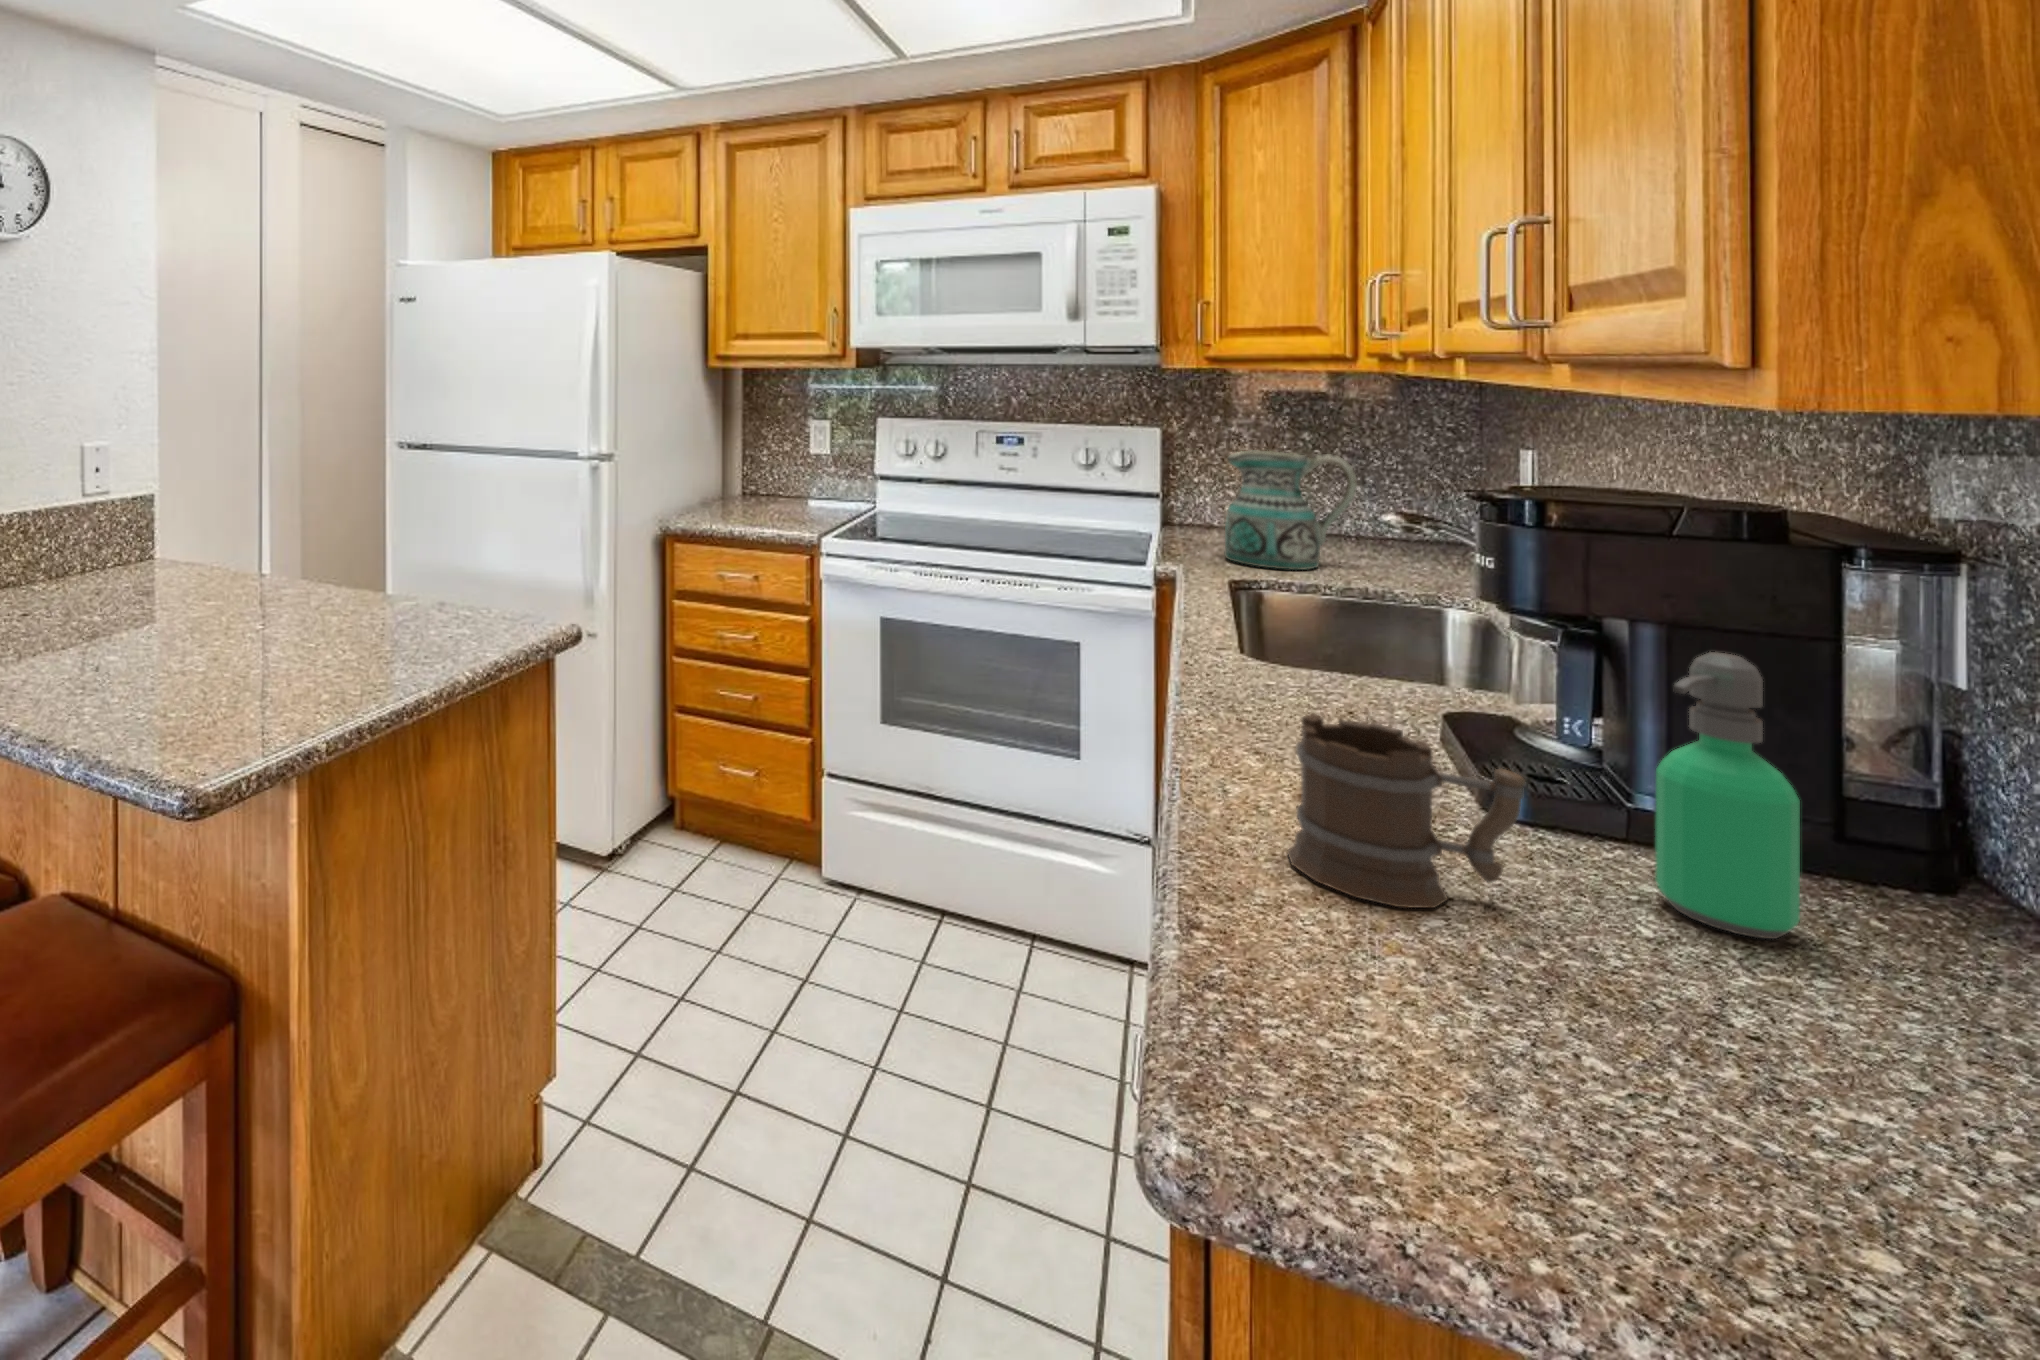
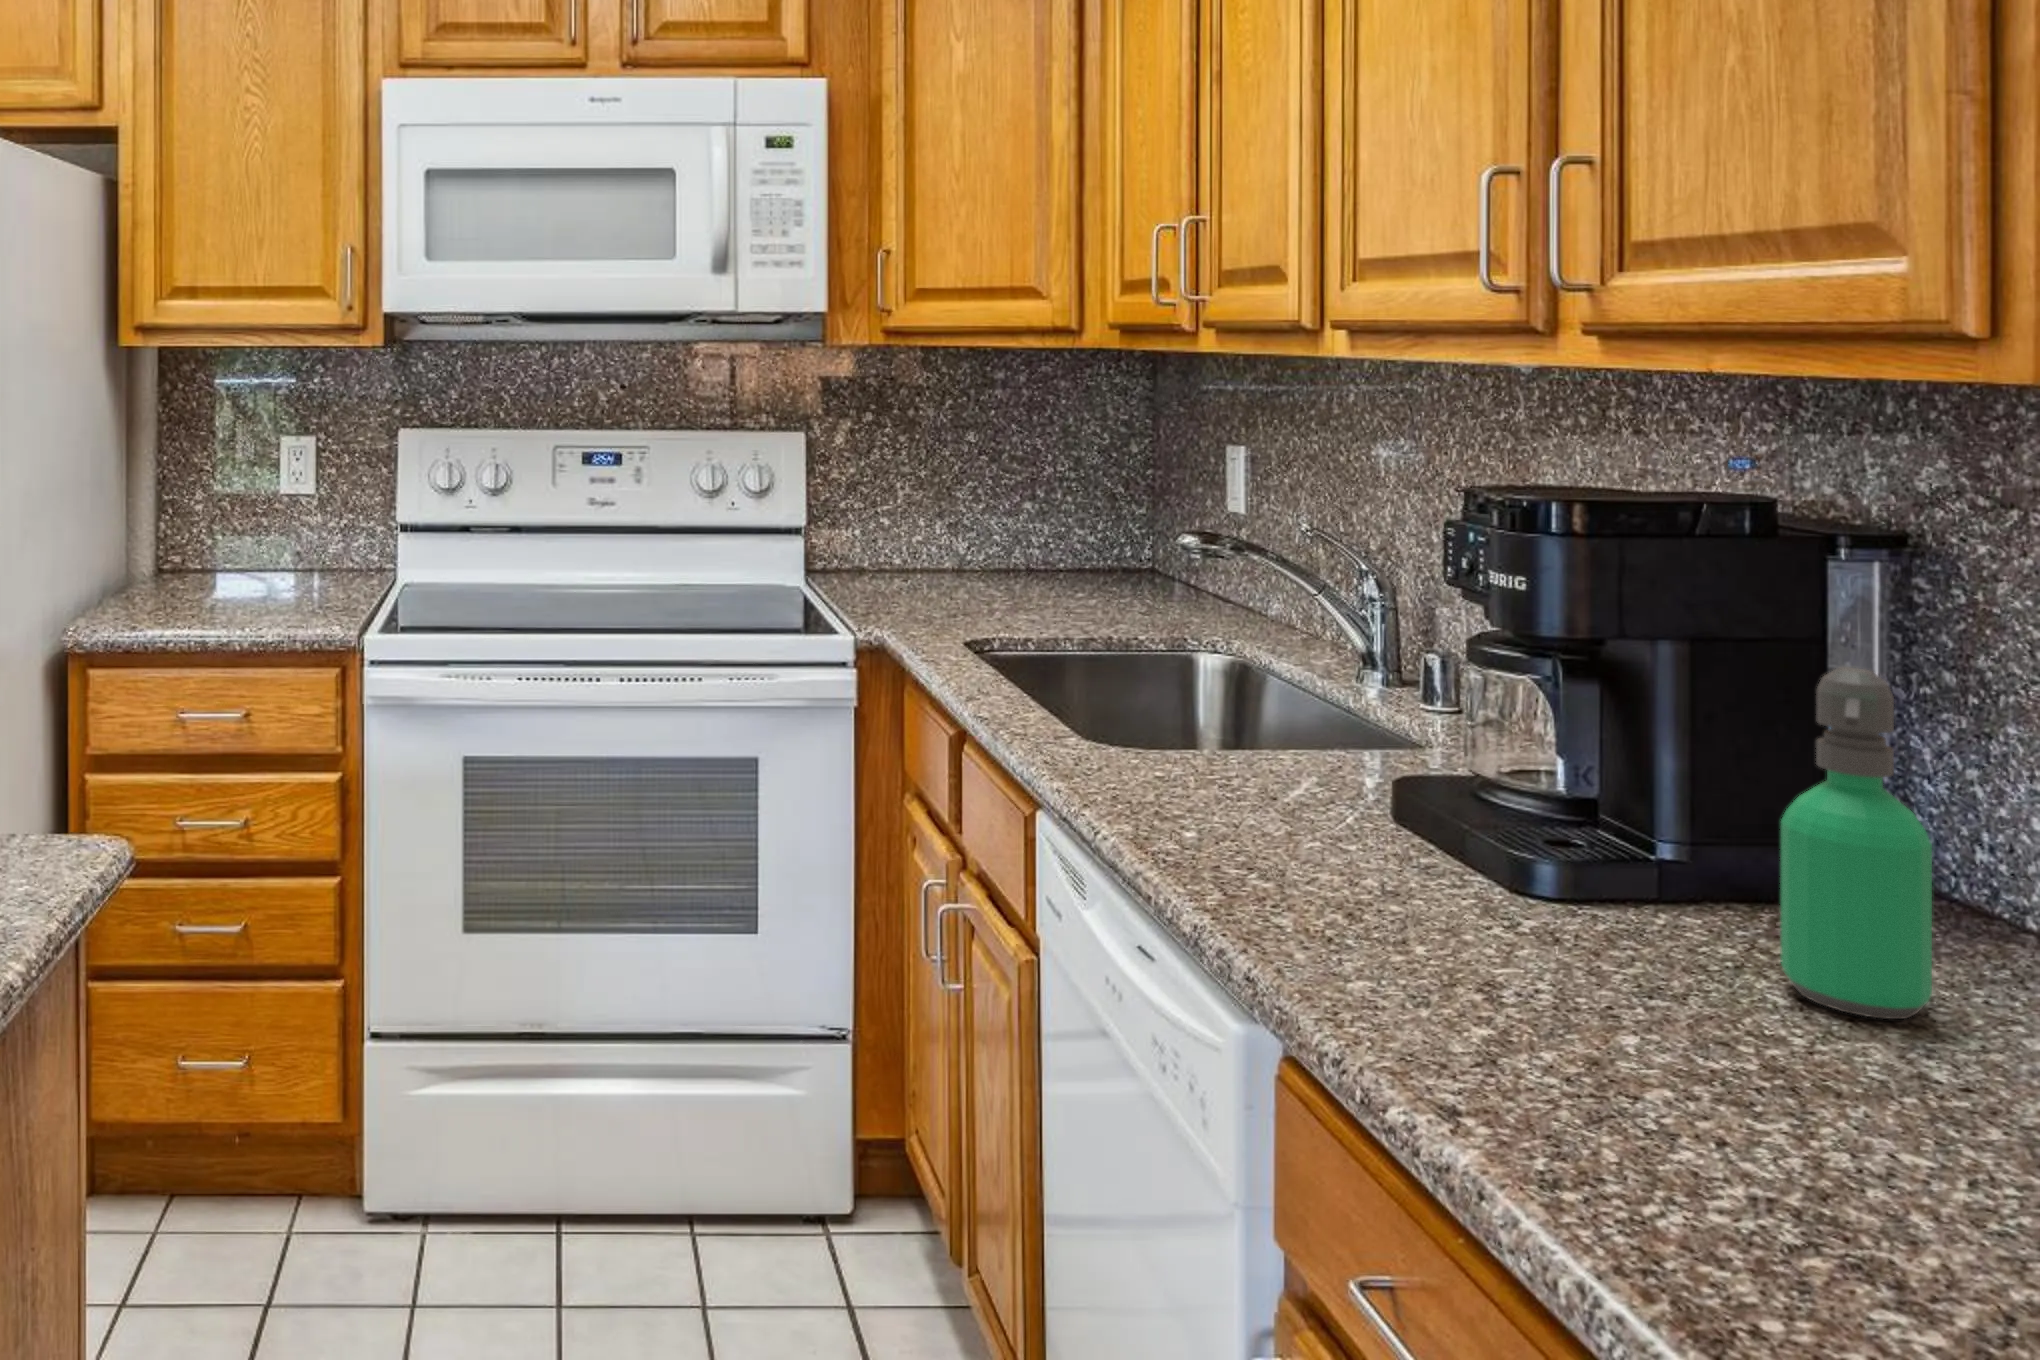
ceramic pitcher: present [1225,451,1357,570] -> none [905,456,1049,614]
mug: present [1288,714,1525,908] -> none [1455,823,1731,1092]

